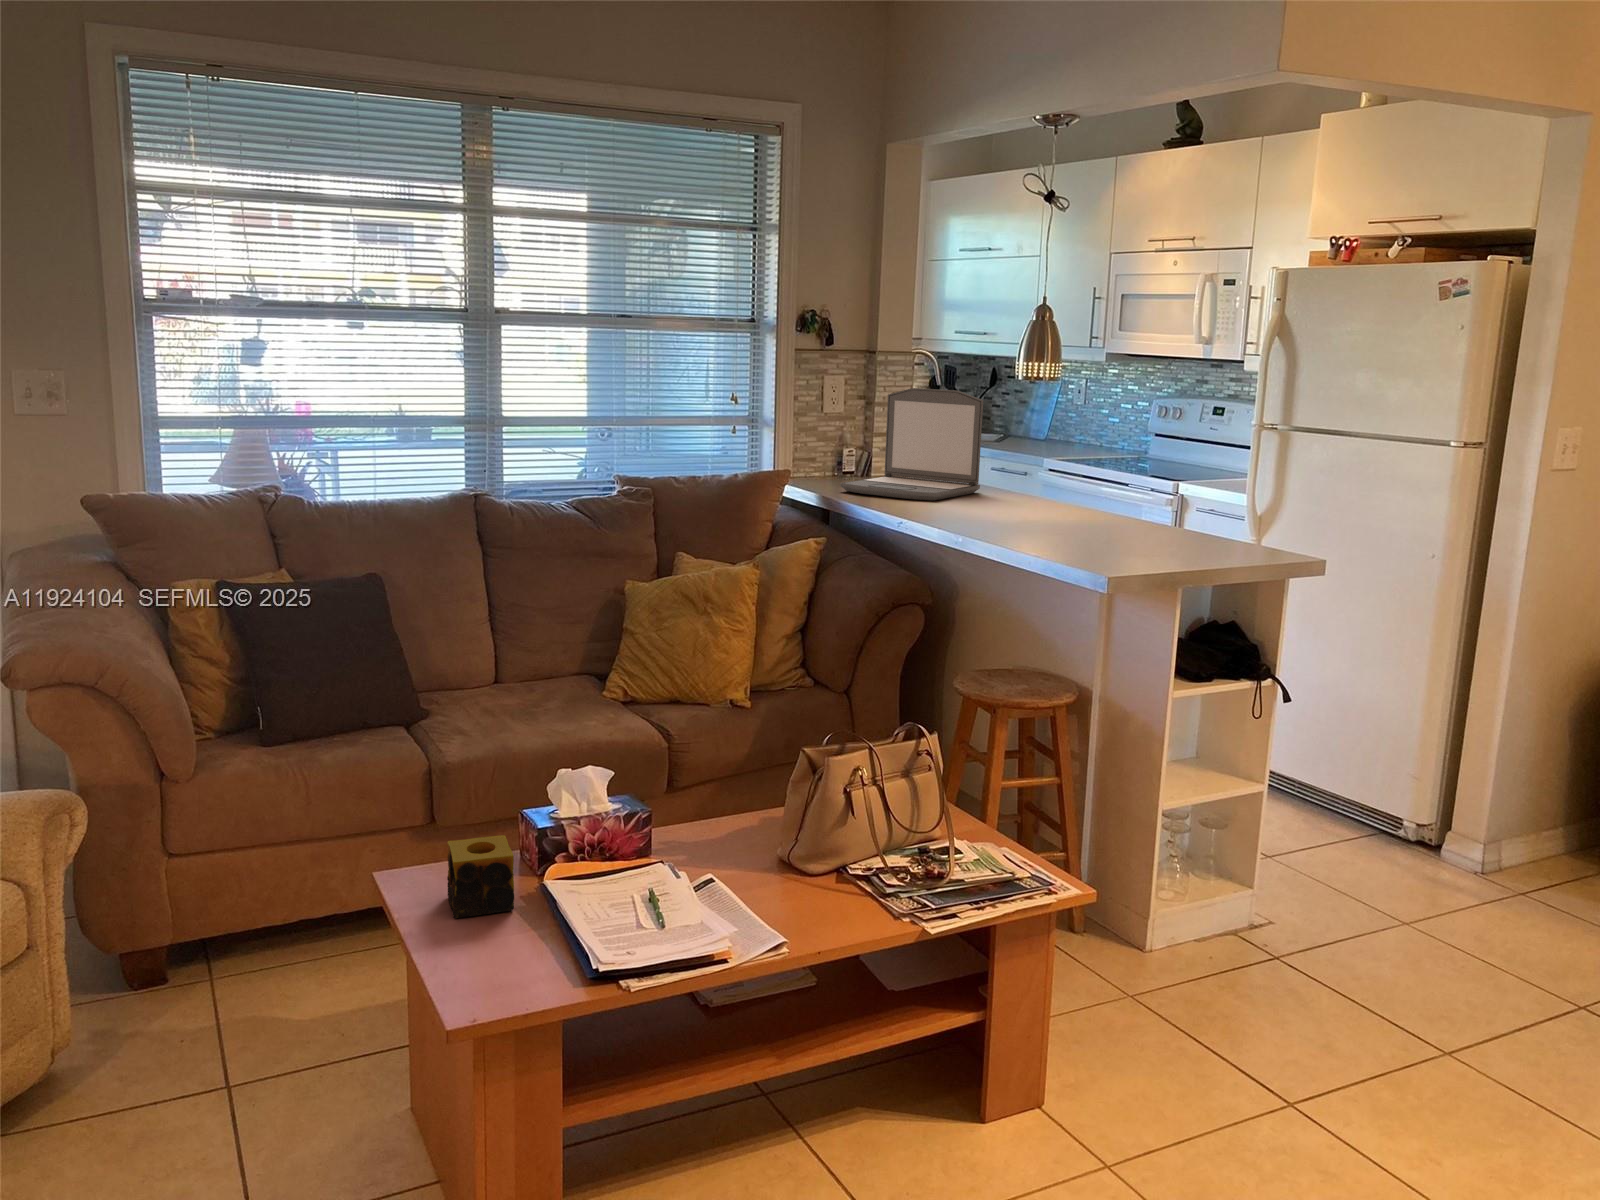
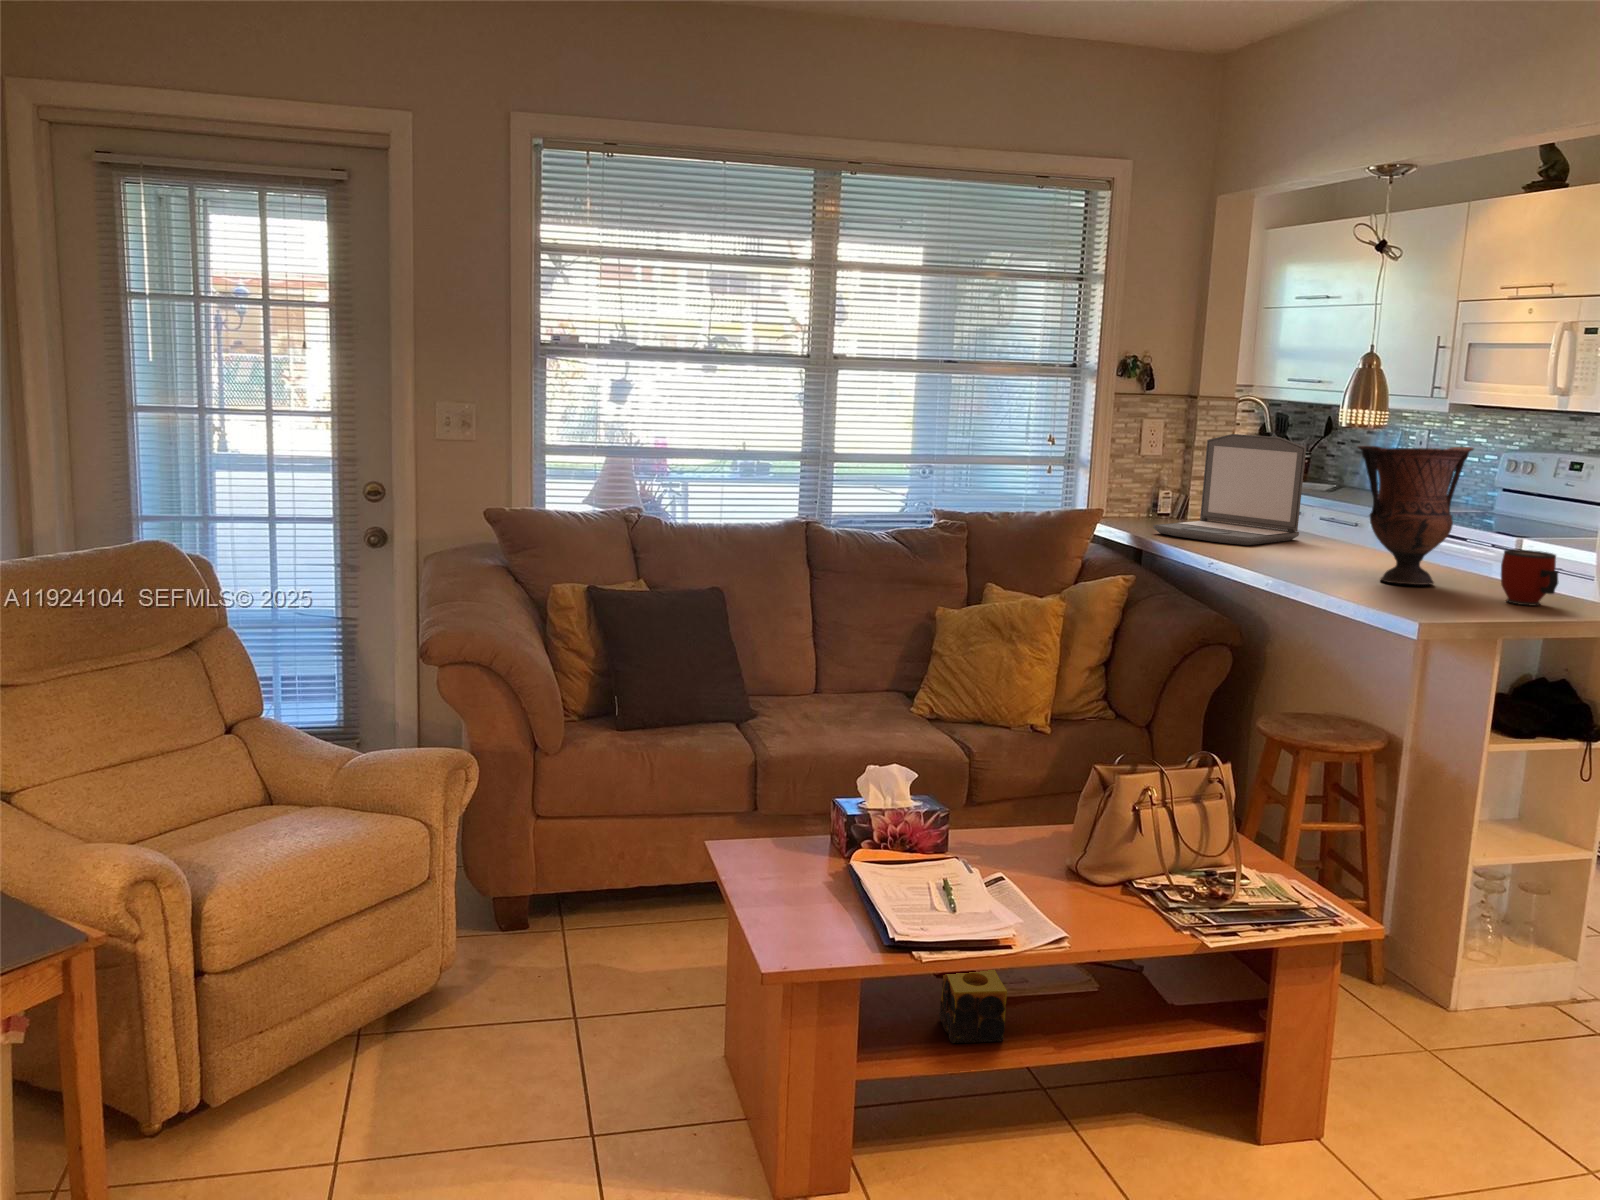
vase: none [1036,398,1143,535] -> present [1358,446,1474,585]
mug: none [1174,497,1227,552] -> present [1501,549,1558,606]
candle: present [447,835,514,918] -> present [939,969,1007,1043]

